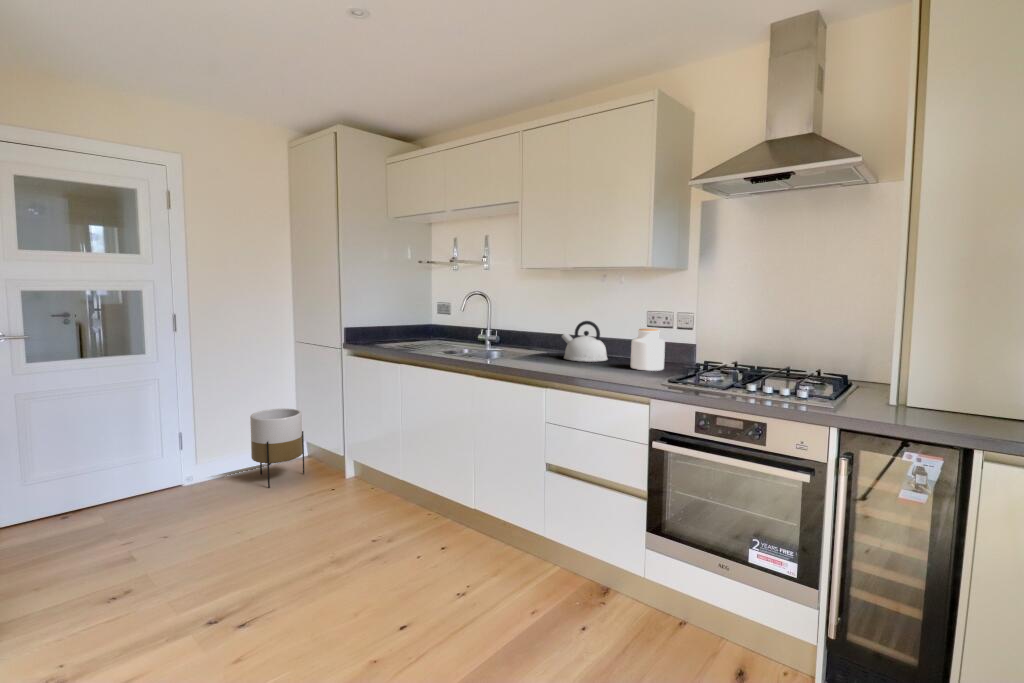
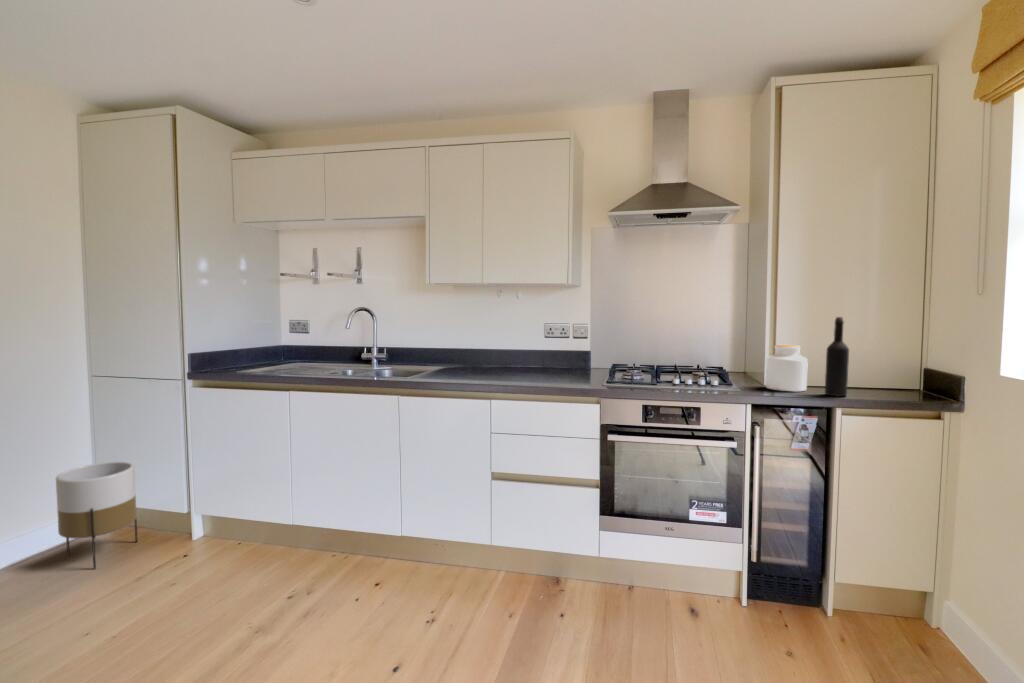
wine bottle: none [945,317,988,433] -> present [825,317,849,396]
kettle: present [562,321,608,362] -> none [469,334,514,372]
jar: present [631,329,665,371] -> present [766,345,808,391]

